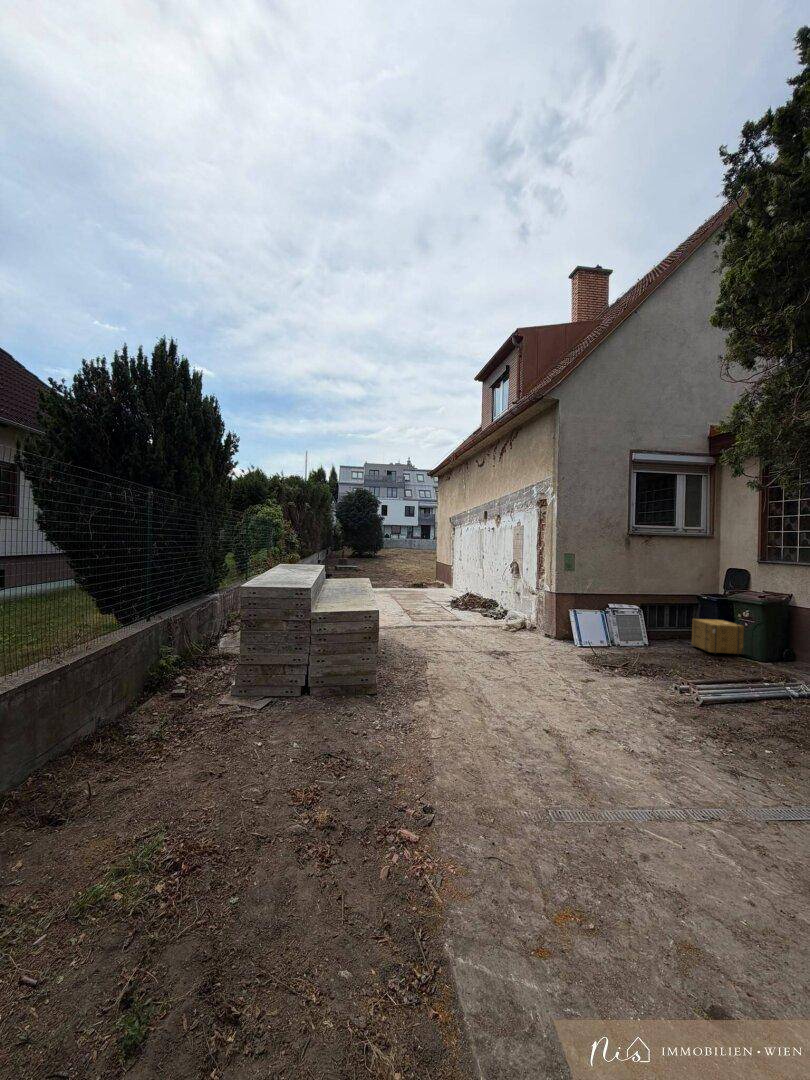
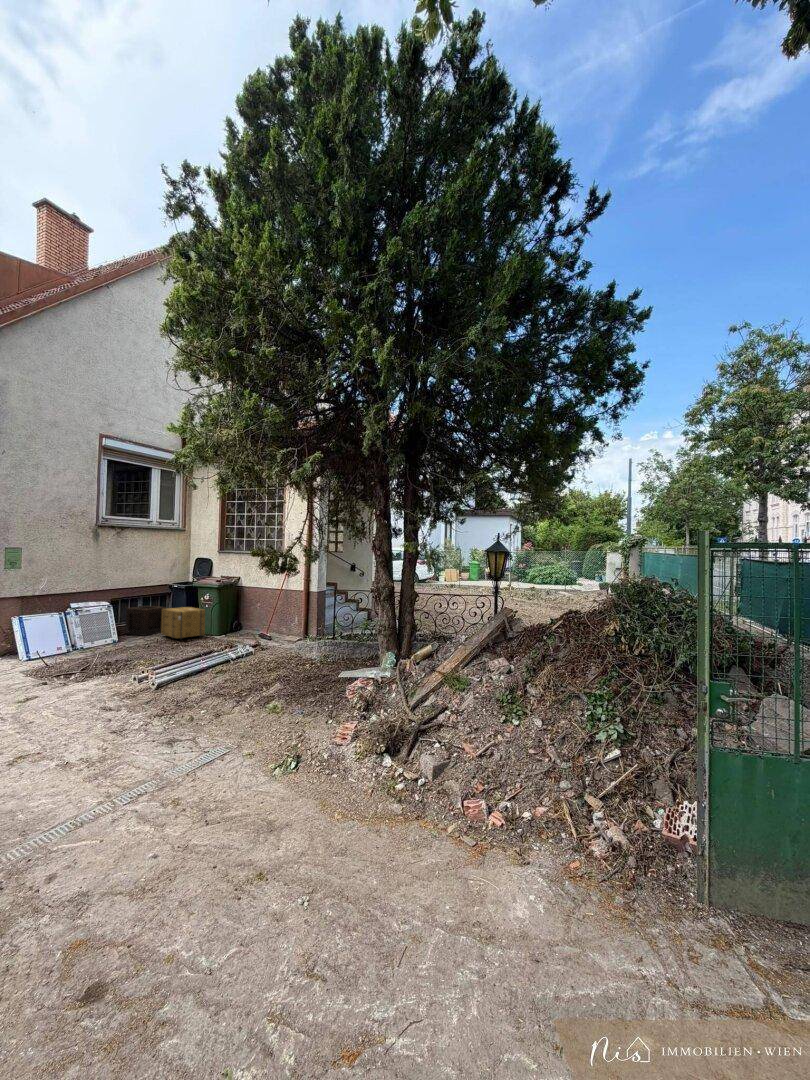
wooden crate: none [654,613,695,643] -> present [125,606,166,636]

